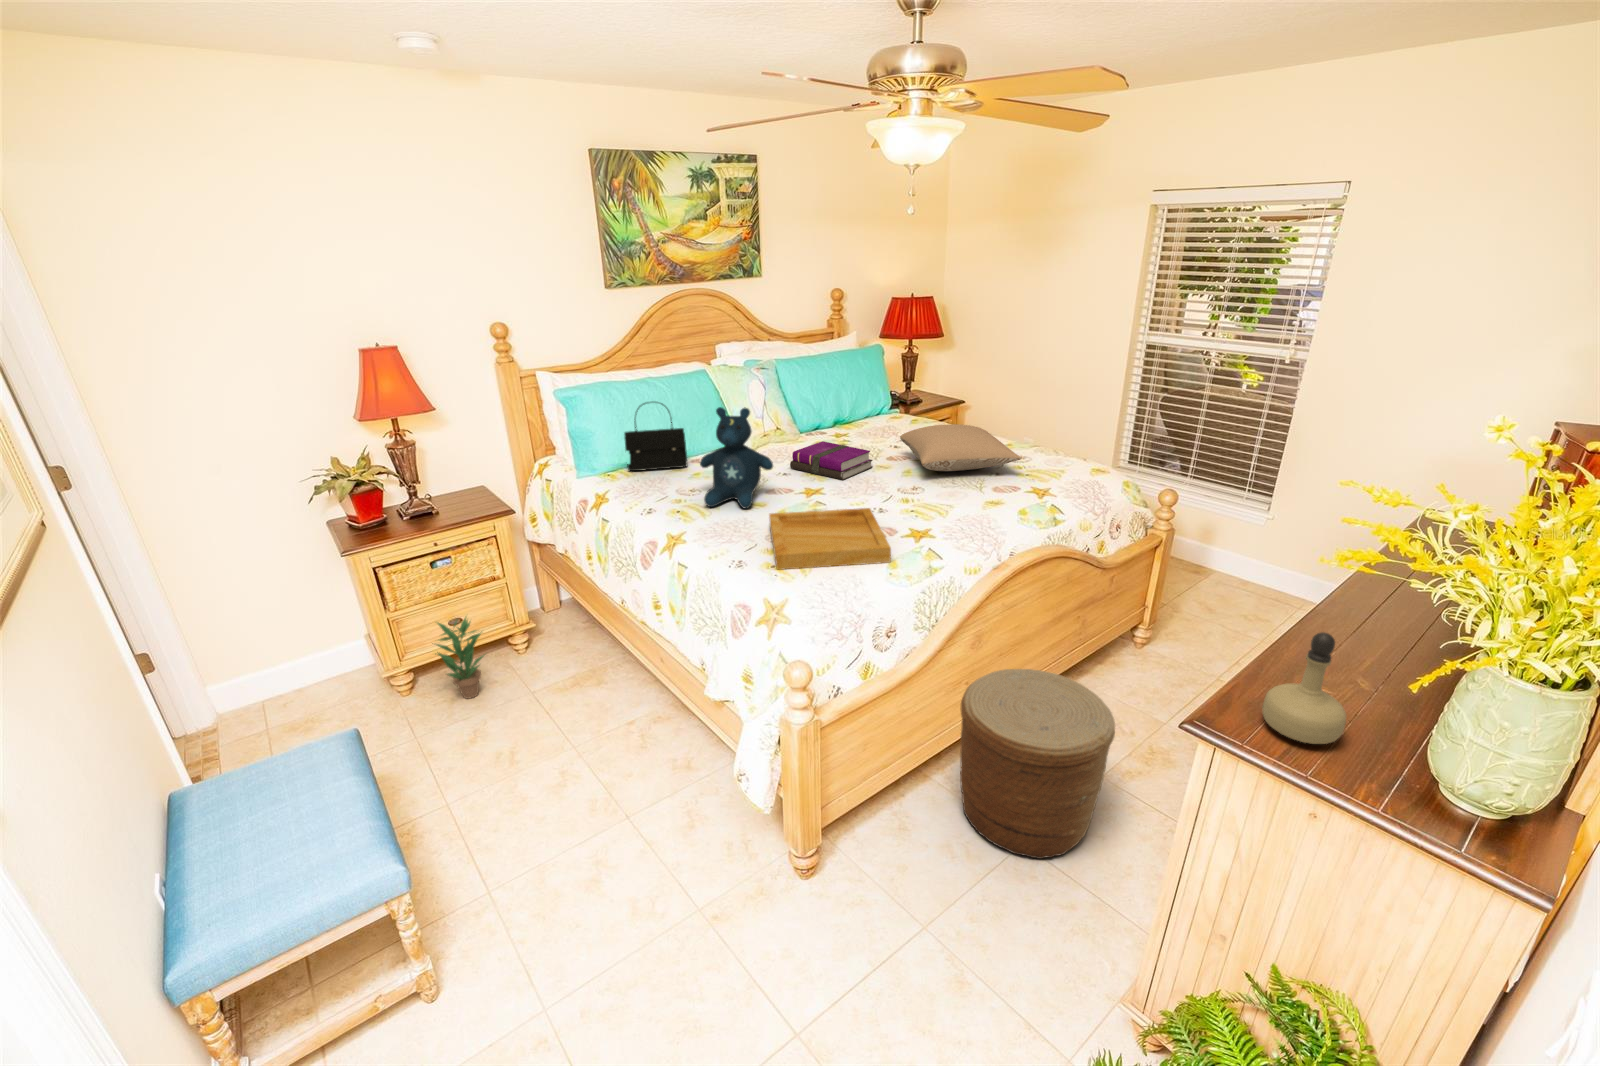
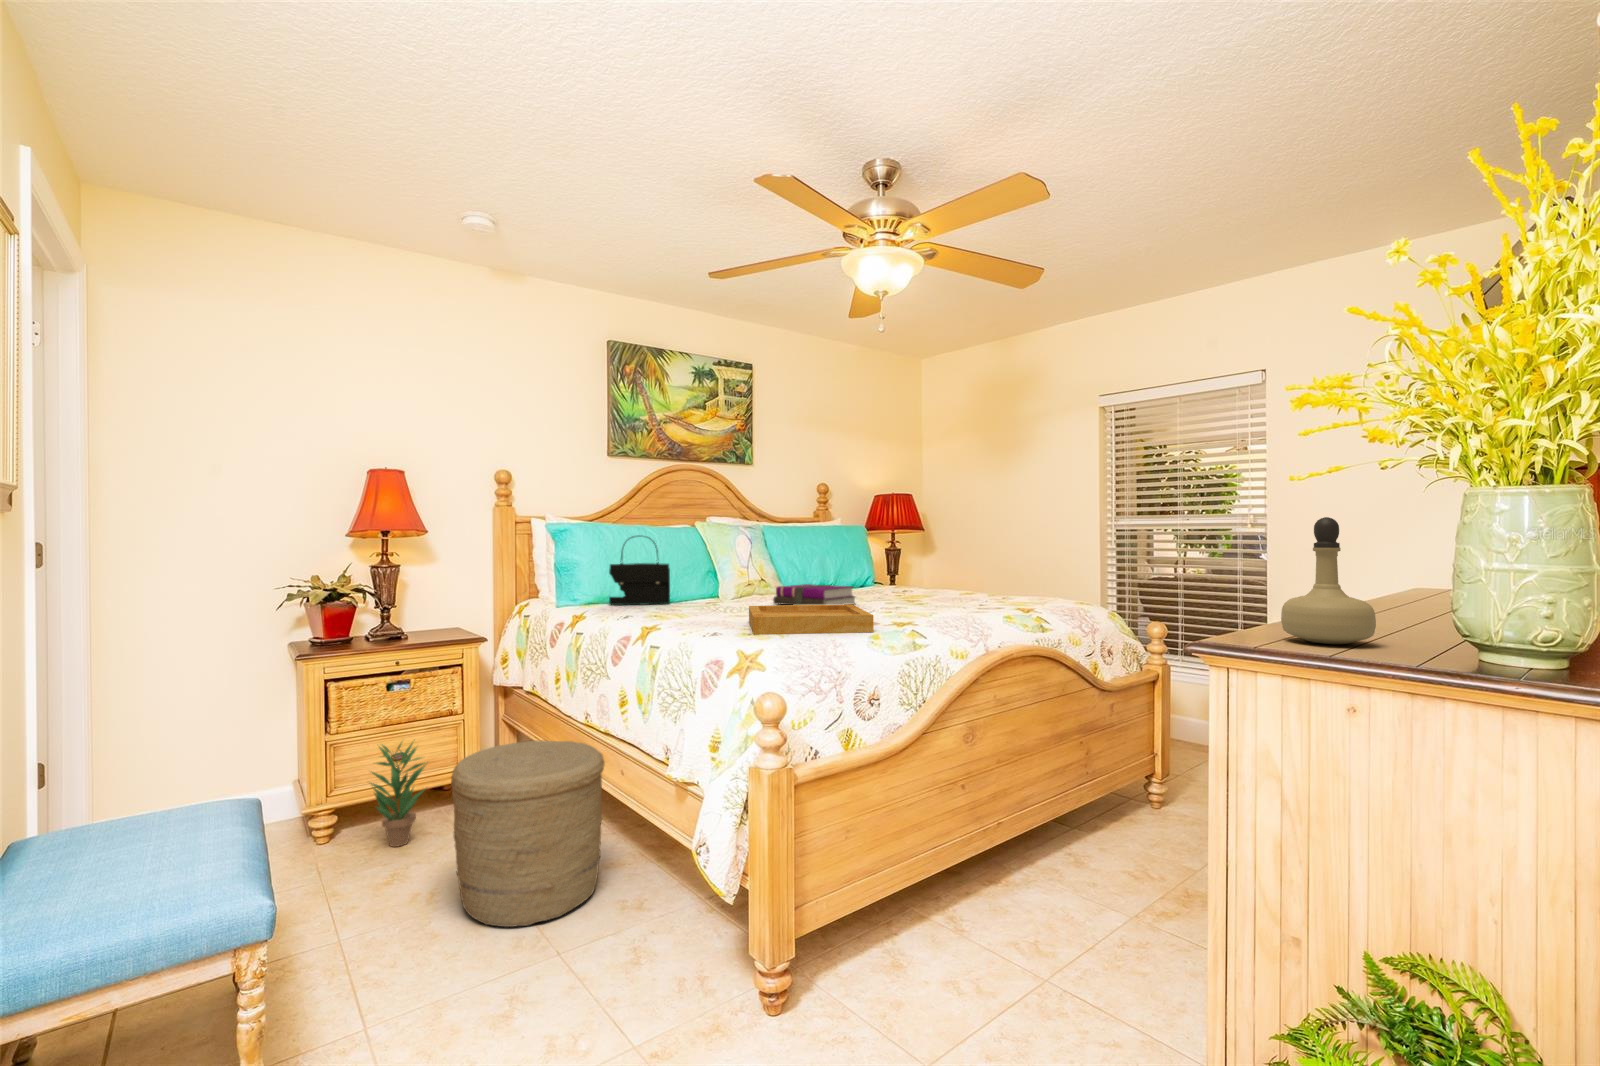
stuffed bear: present [700,407,773,508] -> none [682,520,756,616]
pillow: present [900,424,1021,471] -> none [883,564,1004,604]
woven basket: present [960,669,1115,859] -> present [451,740,605,927]

